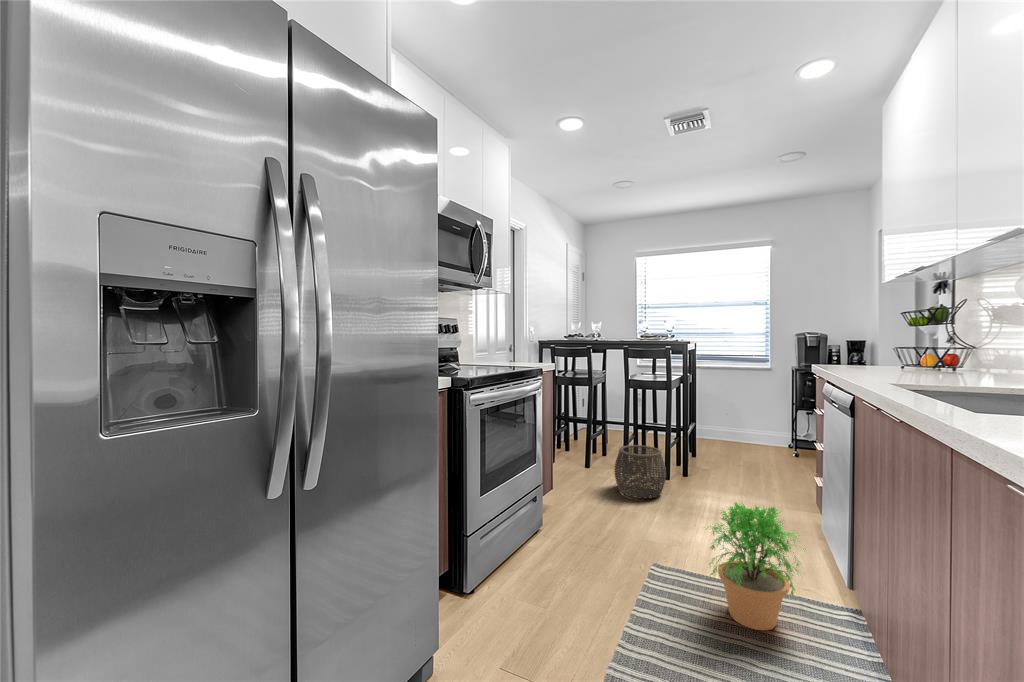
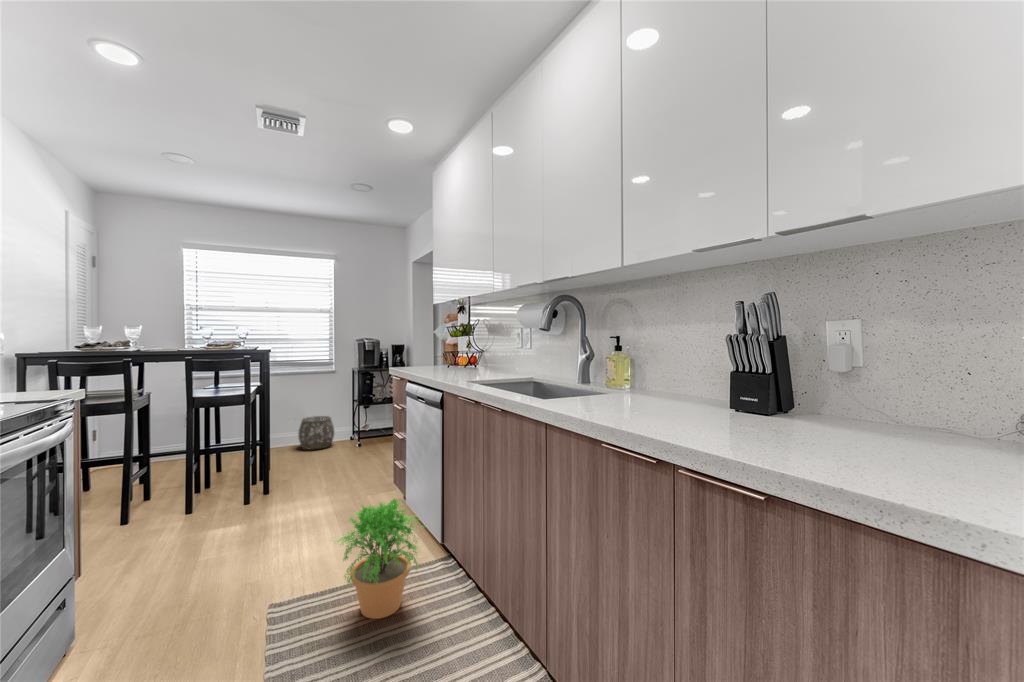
woven basket: present [614,445,666,499] -> present [299,416,334,450]

